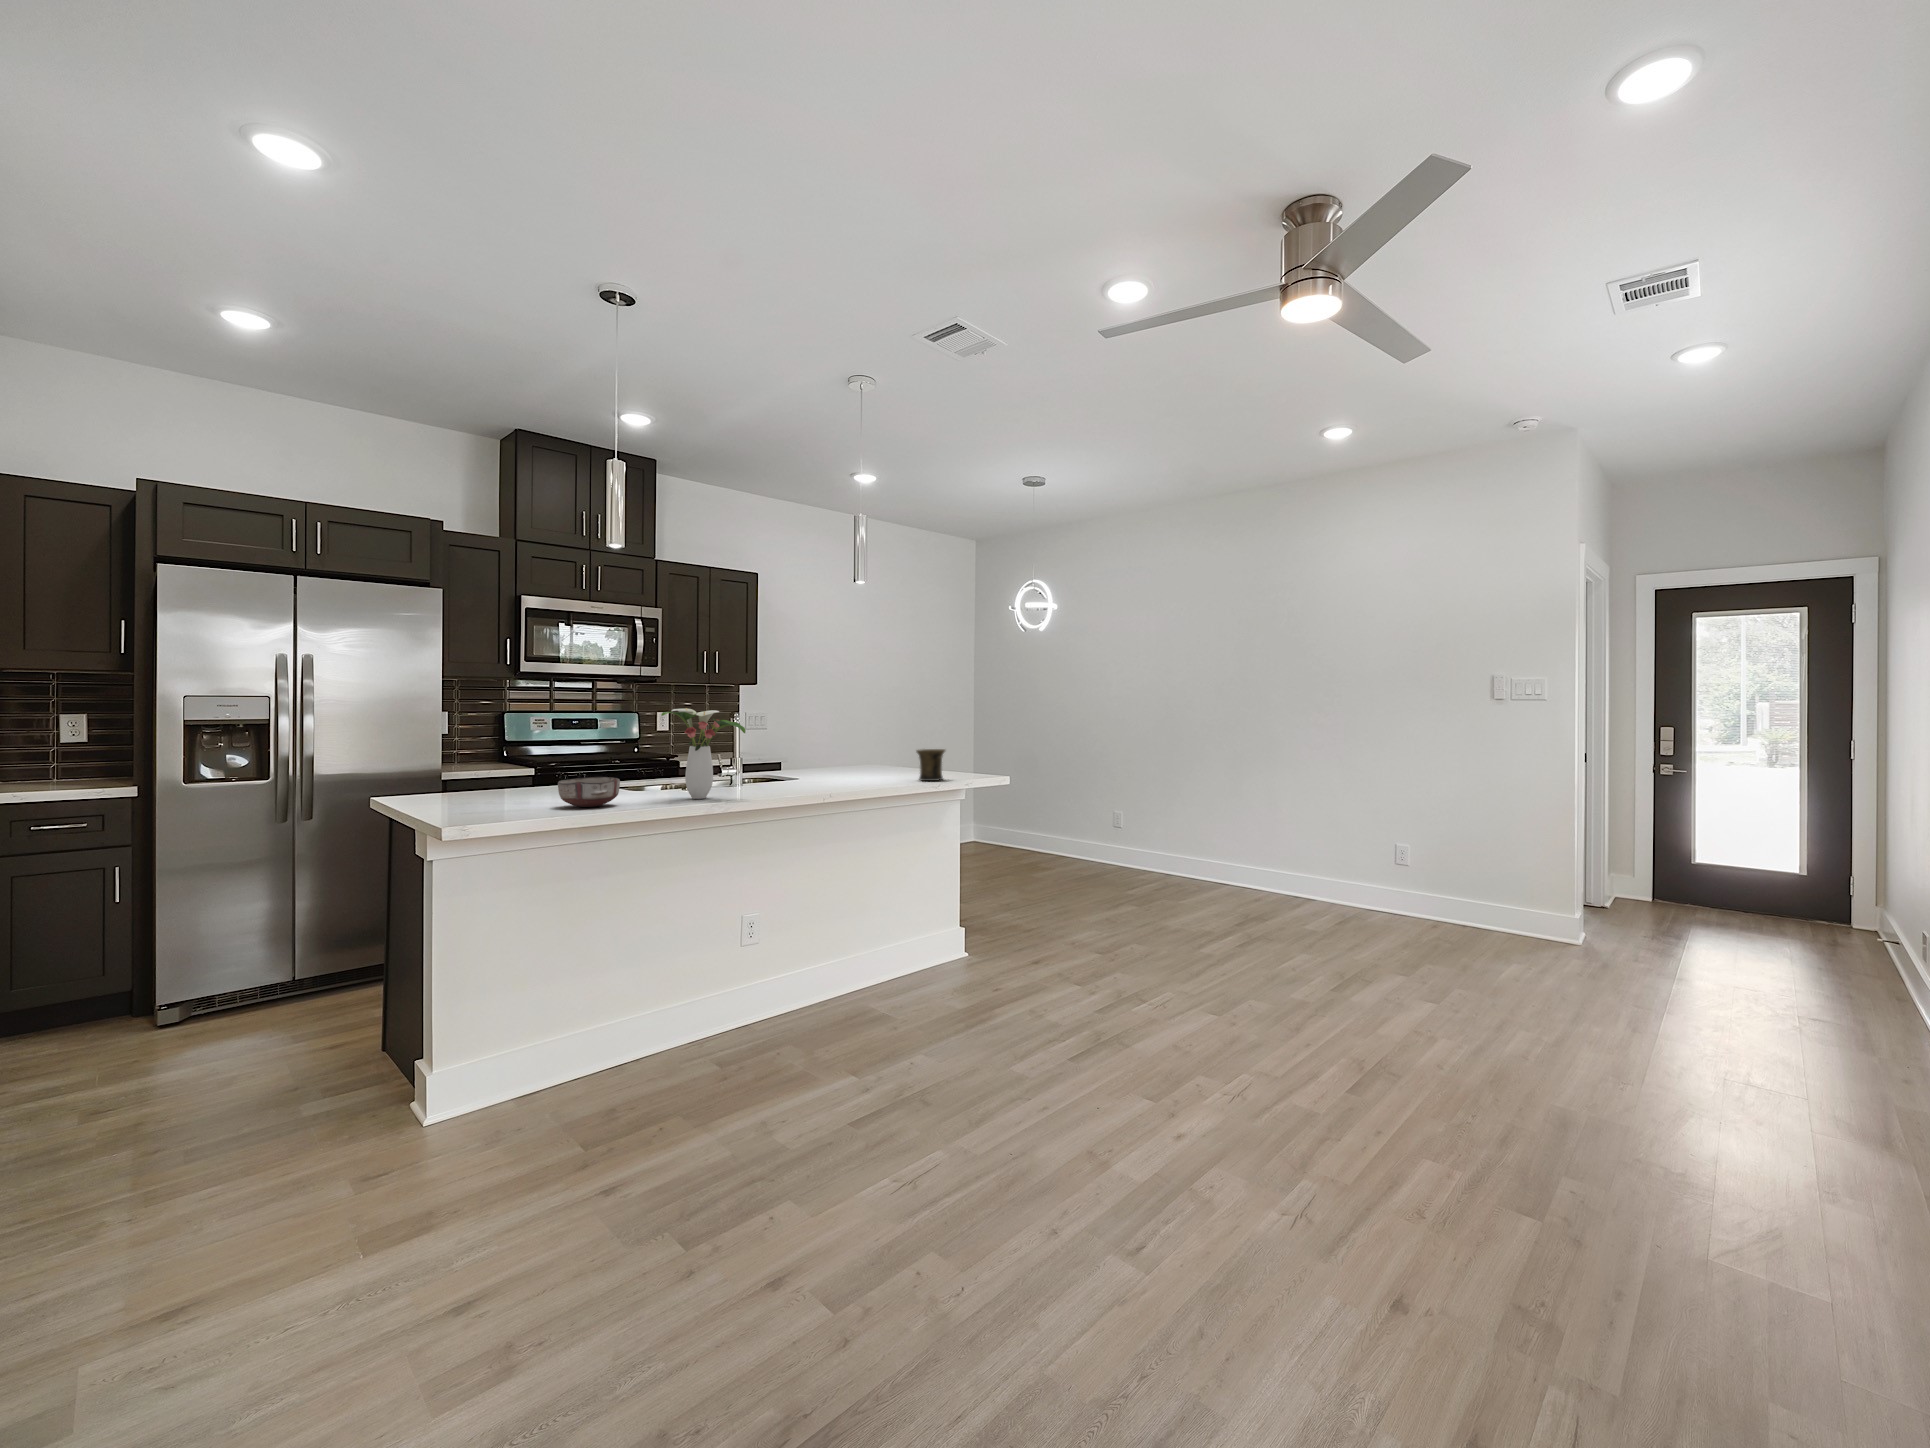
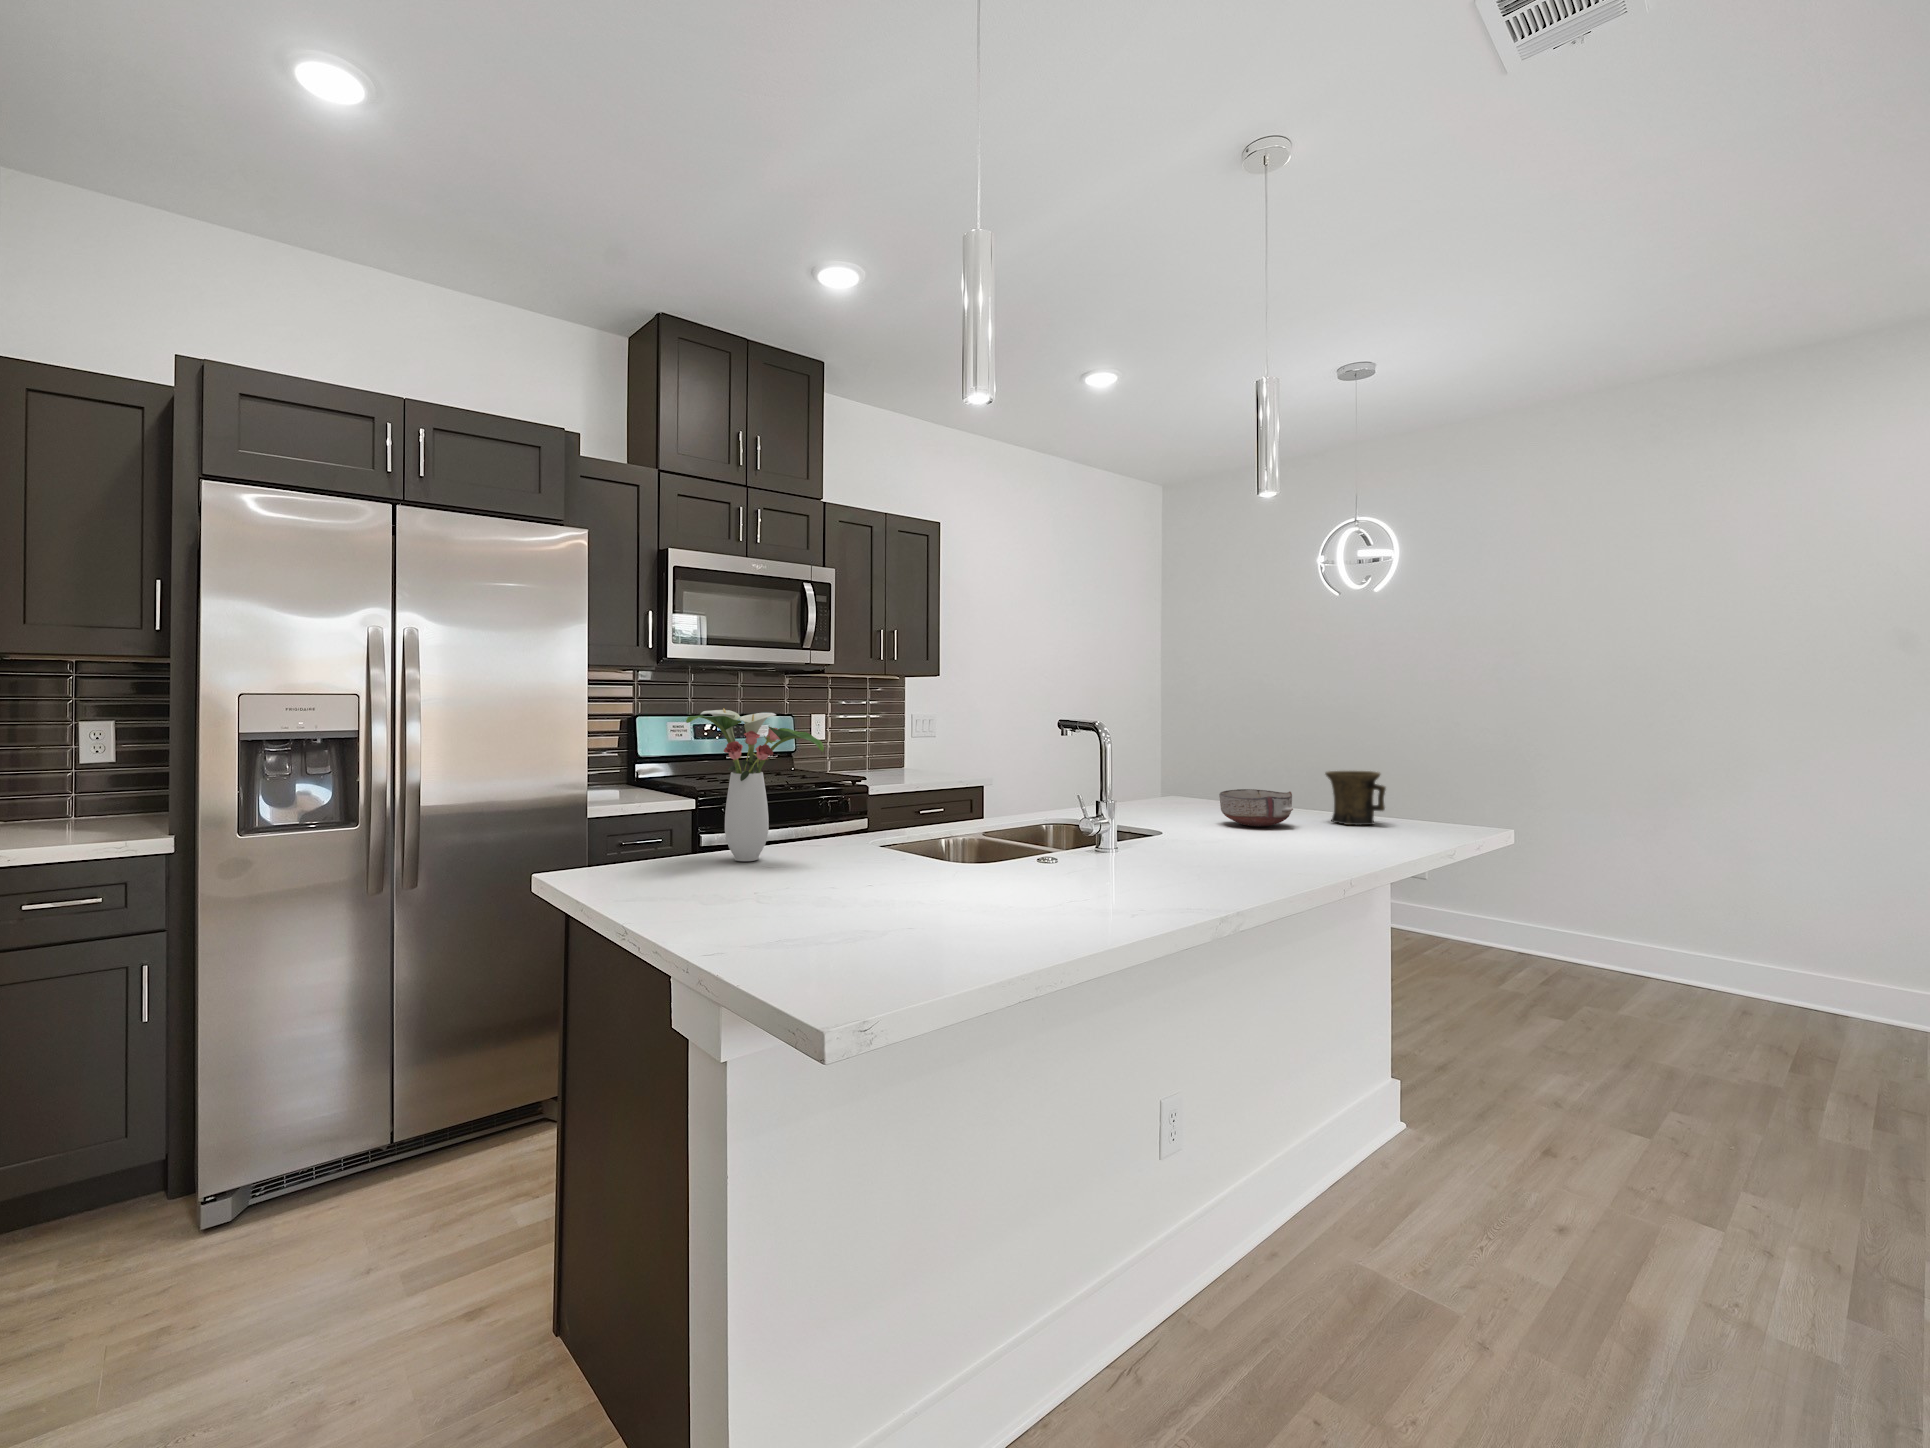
flower arrangement: present [661,708,746,799] -> present [686,708,824,861]
ceramic bowl: present [558,777,620,807] -> present [1219,789,1293,826]

